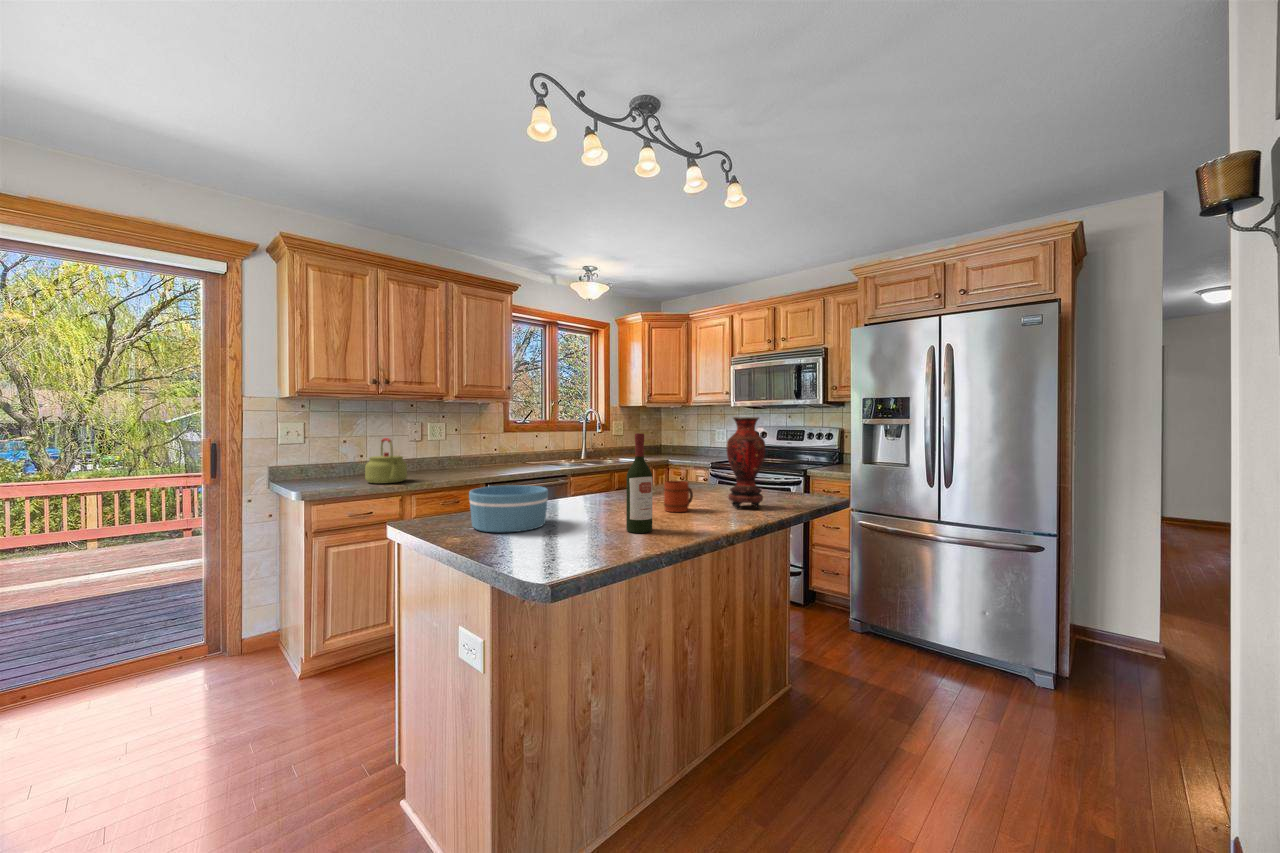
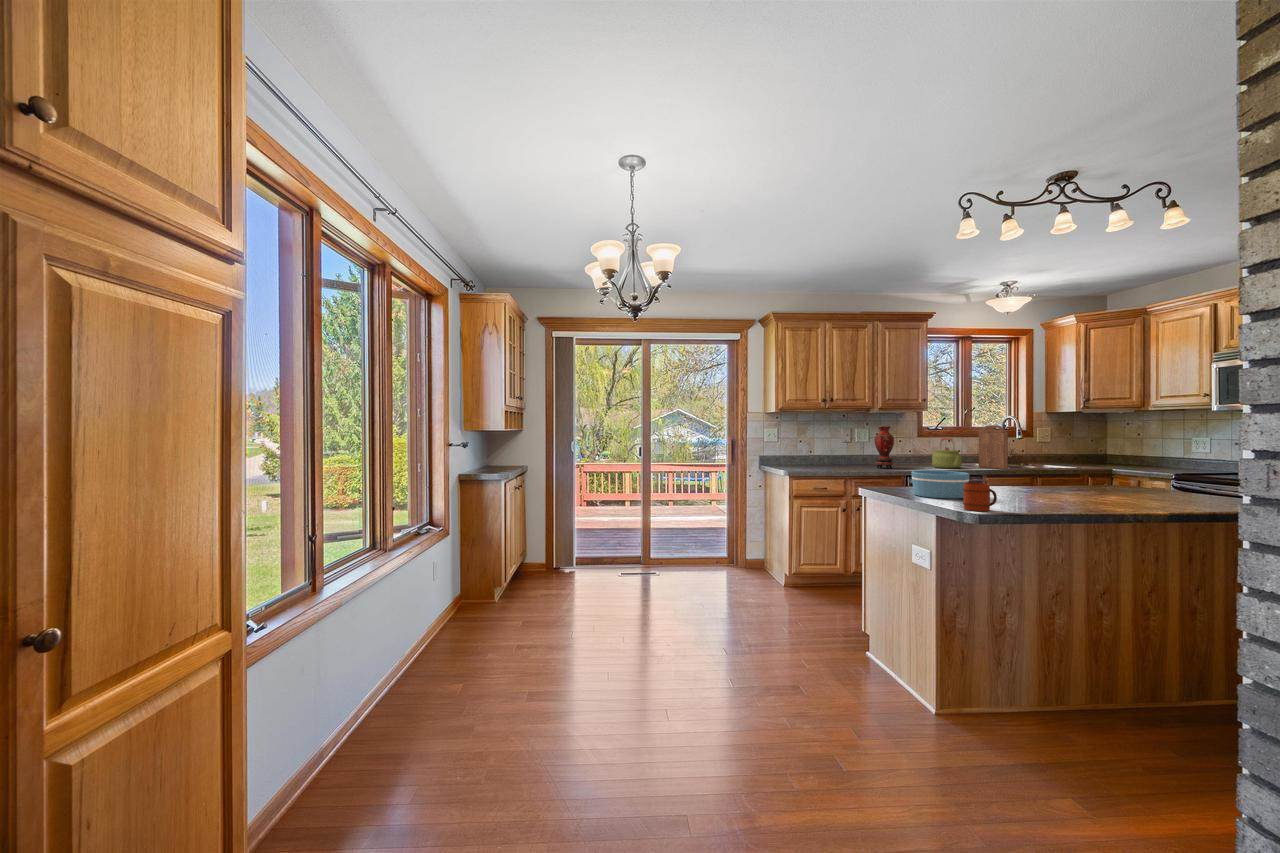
vase: present [727,417,766,509] -> present [875,426,894,468]
cutting board: none [562,419,589,467] -> present [979,425,1008,469]
wine bottle: present [626,433,652,533] -> none [1035,436,1059,507]
kettle: present [365,438,407,483] -> present [932,438,962,468]
mug: present [664,481,693,512] -> present [963,483,997,511]

